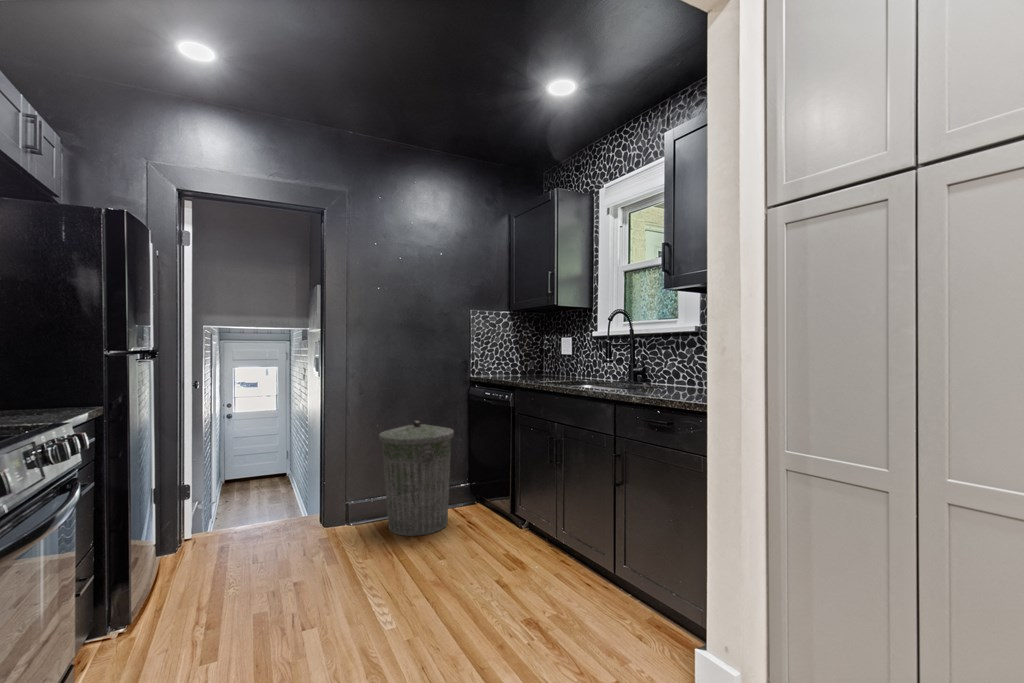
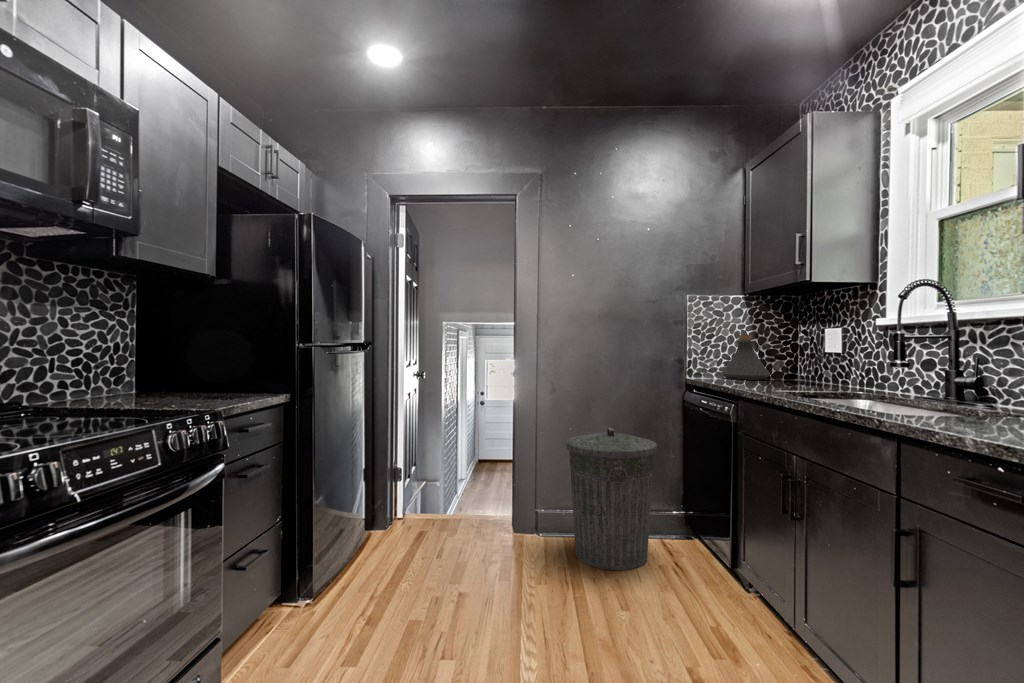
bottle: none [494,342,528,376] -> present [722,335,770,380]

